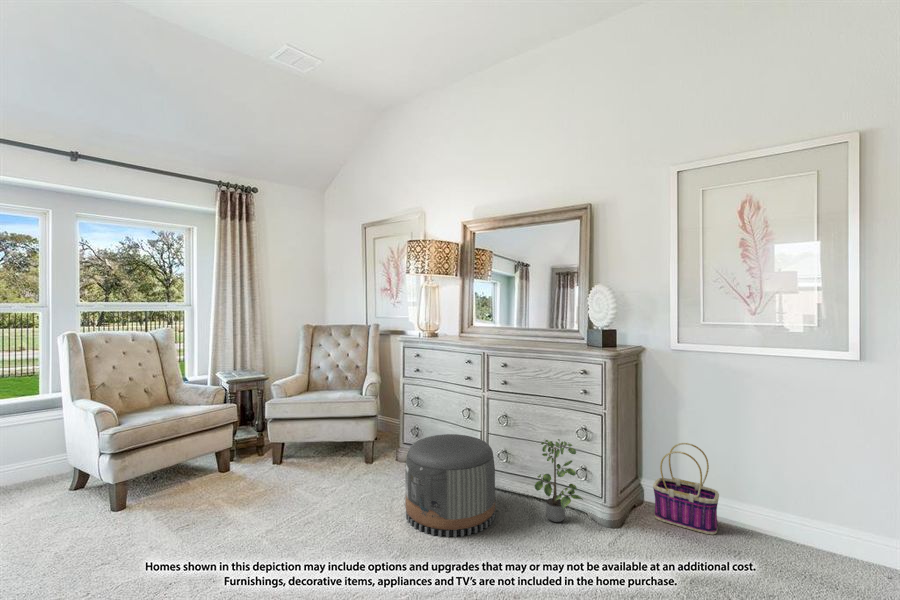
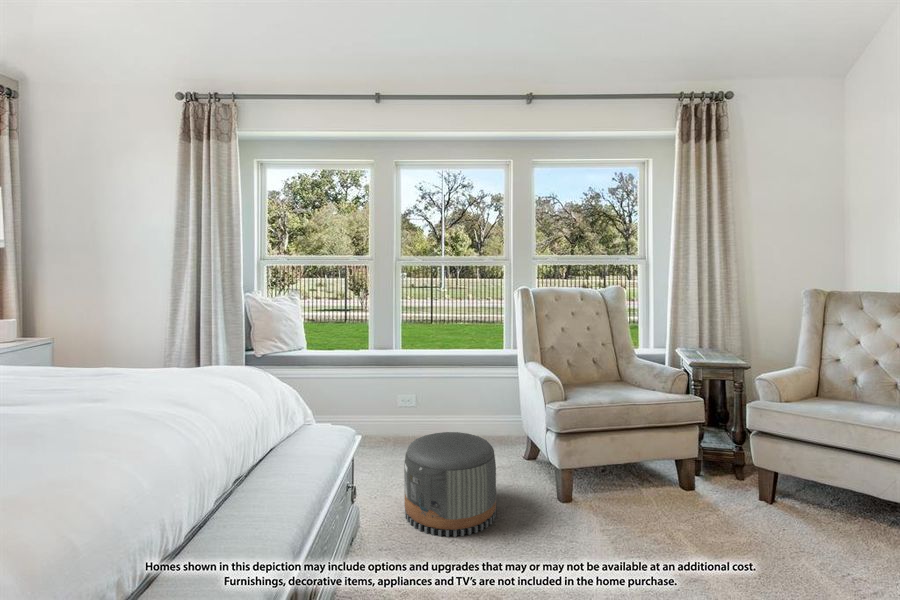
potted plant: present [535,439,583,522] -> none [536,437,586,521]
basket: present [653,443,719,535] -> none [657,442,724,534]

